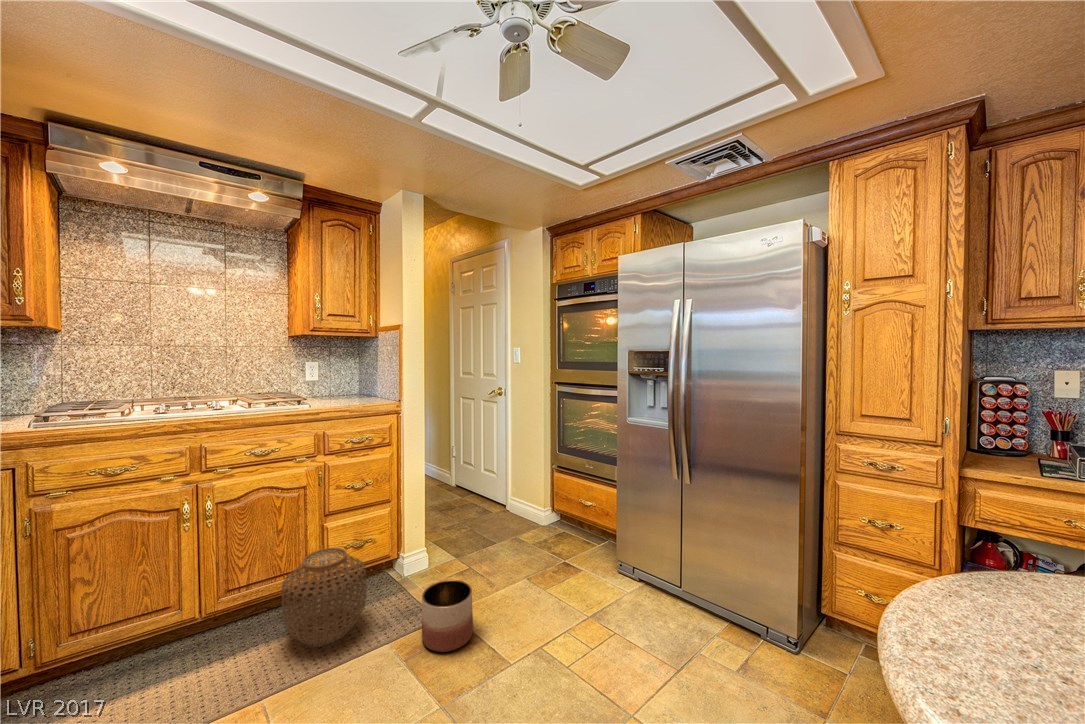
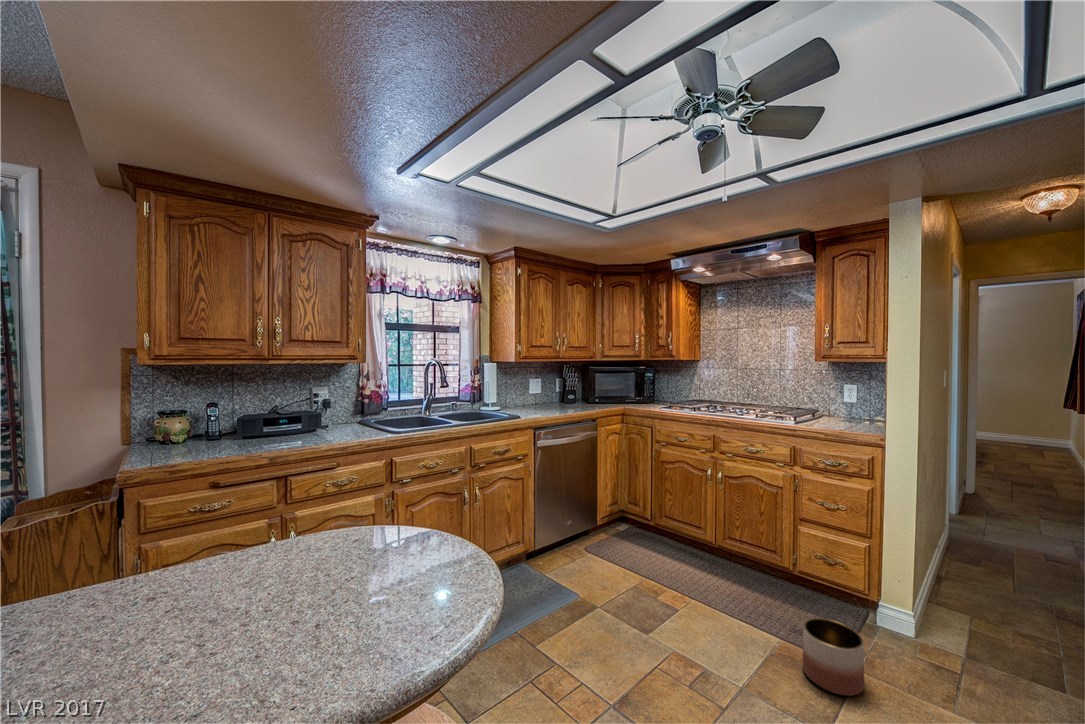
woven basket: present [281,548,367,647] -> none [732,536,800,615]

